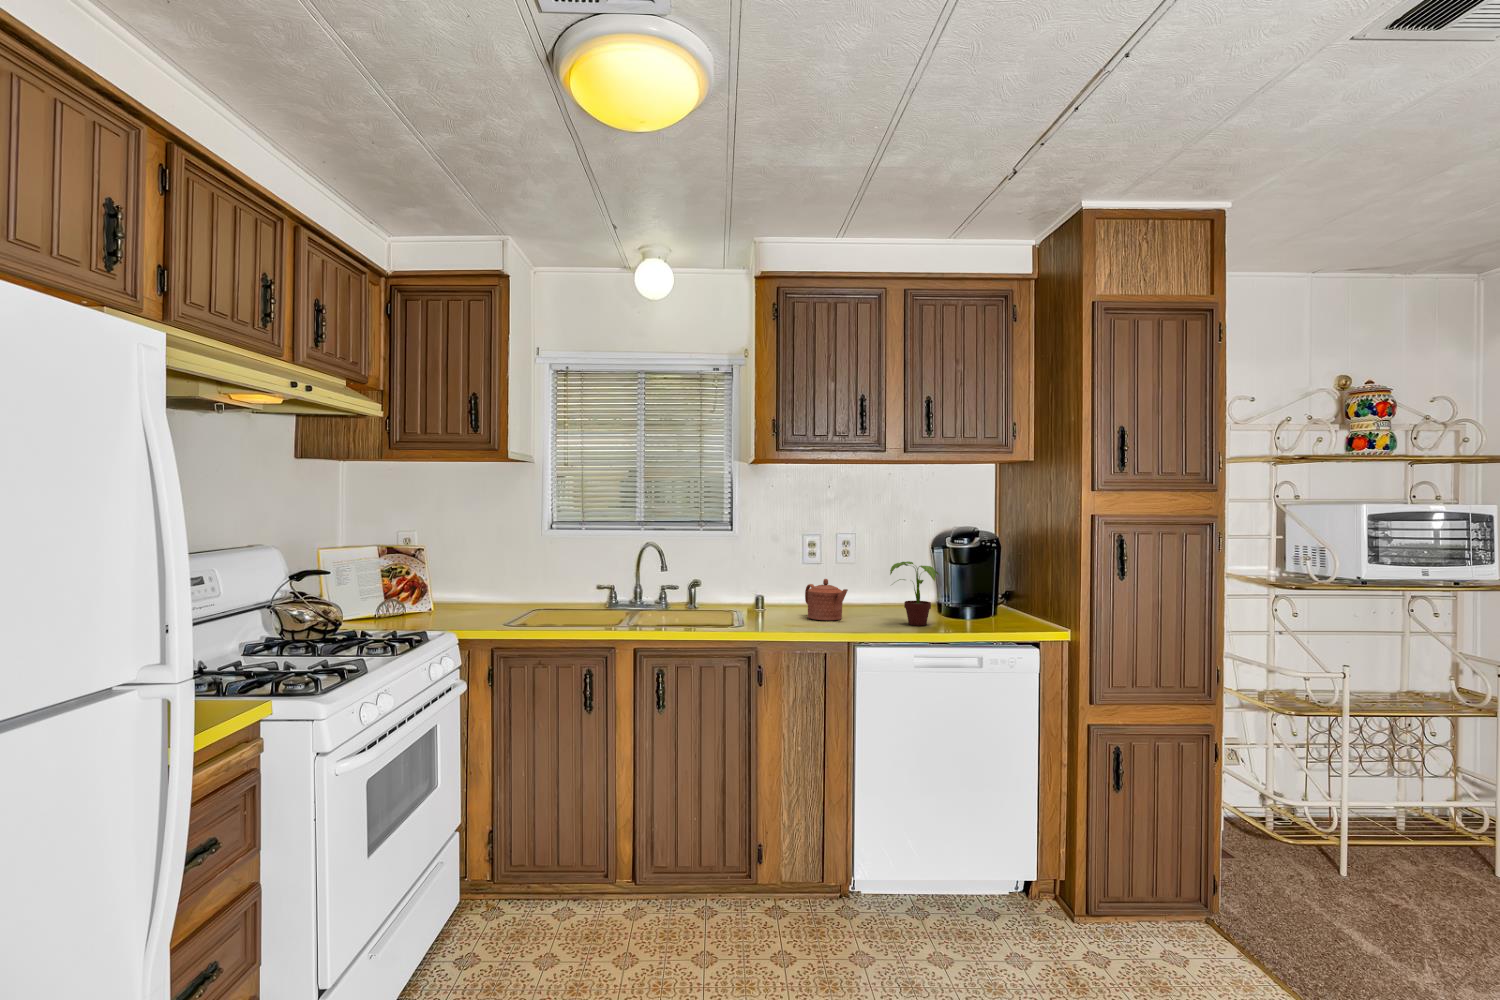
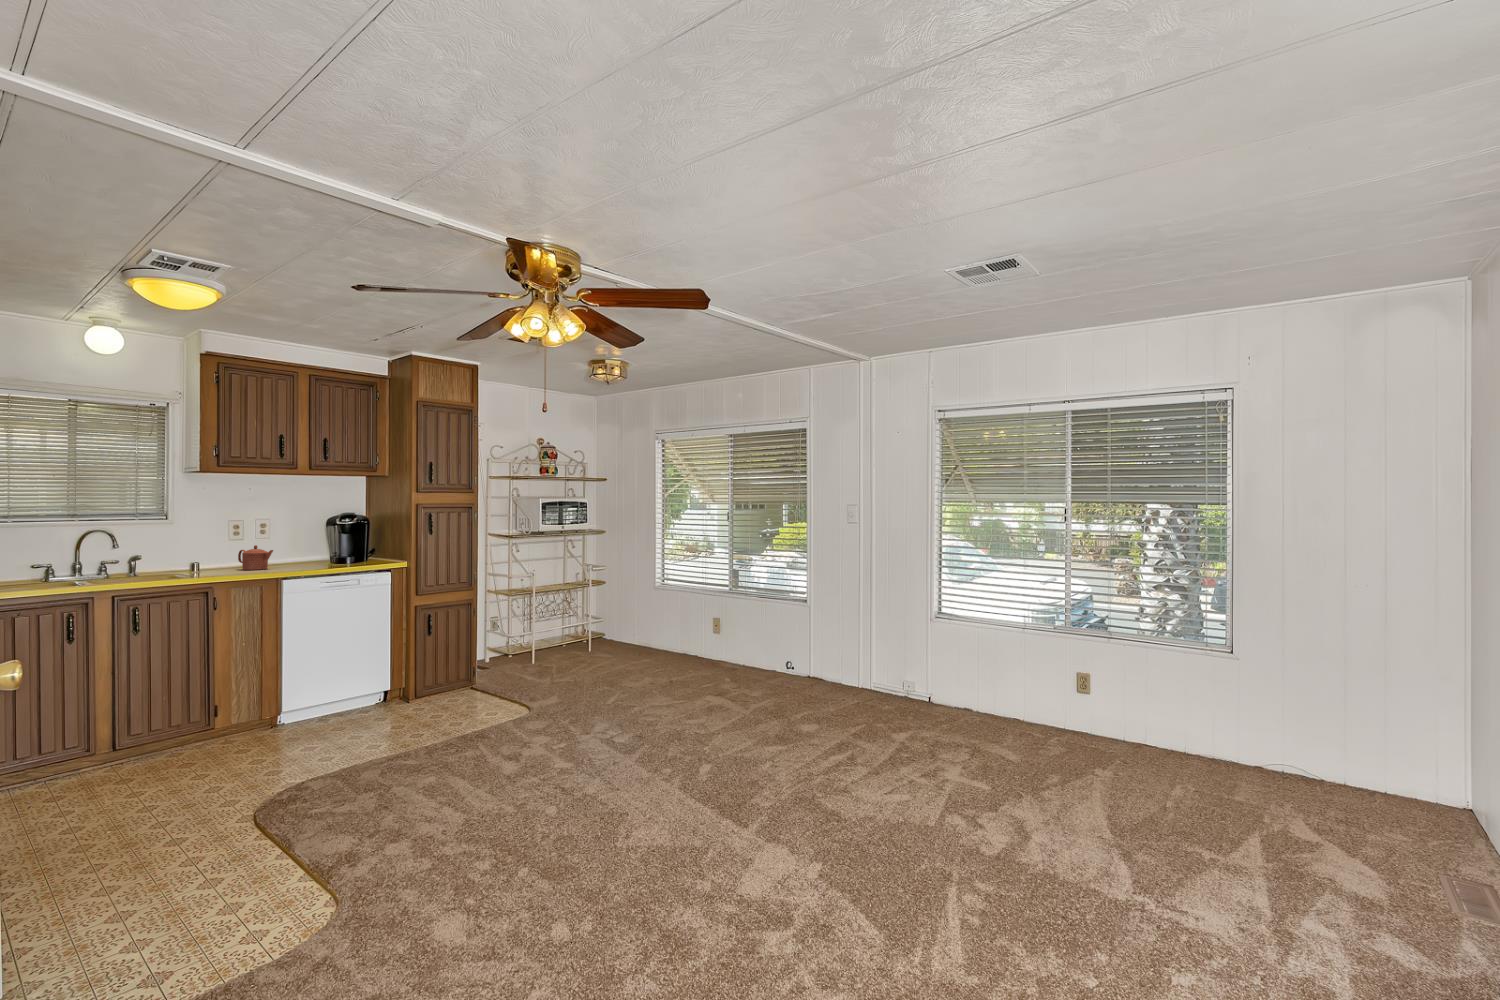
potted plant: present [890,561,939,626] -> none [302,532,333,567]

